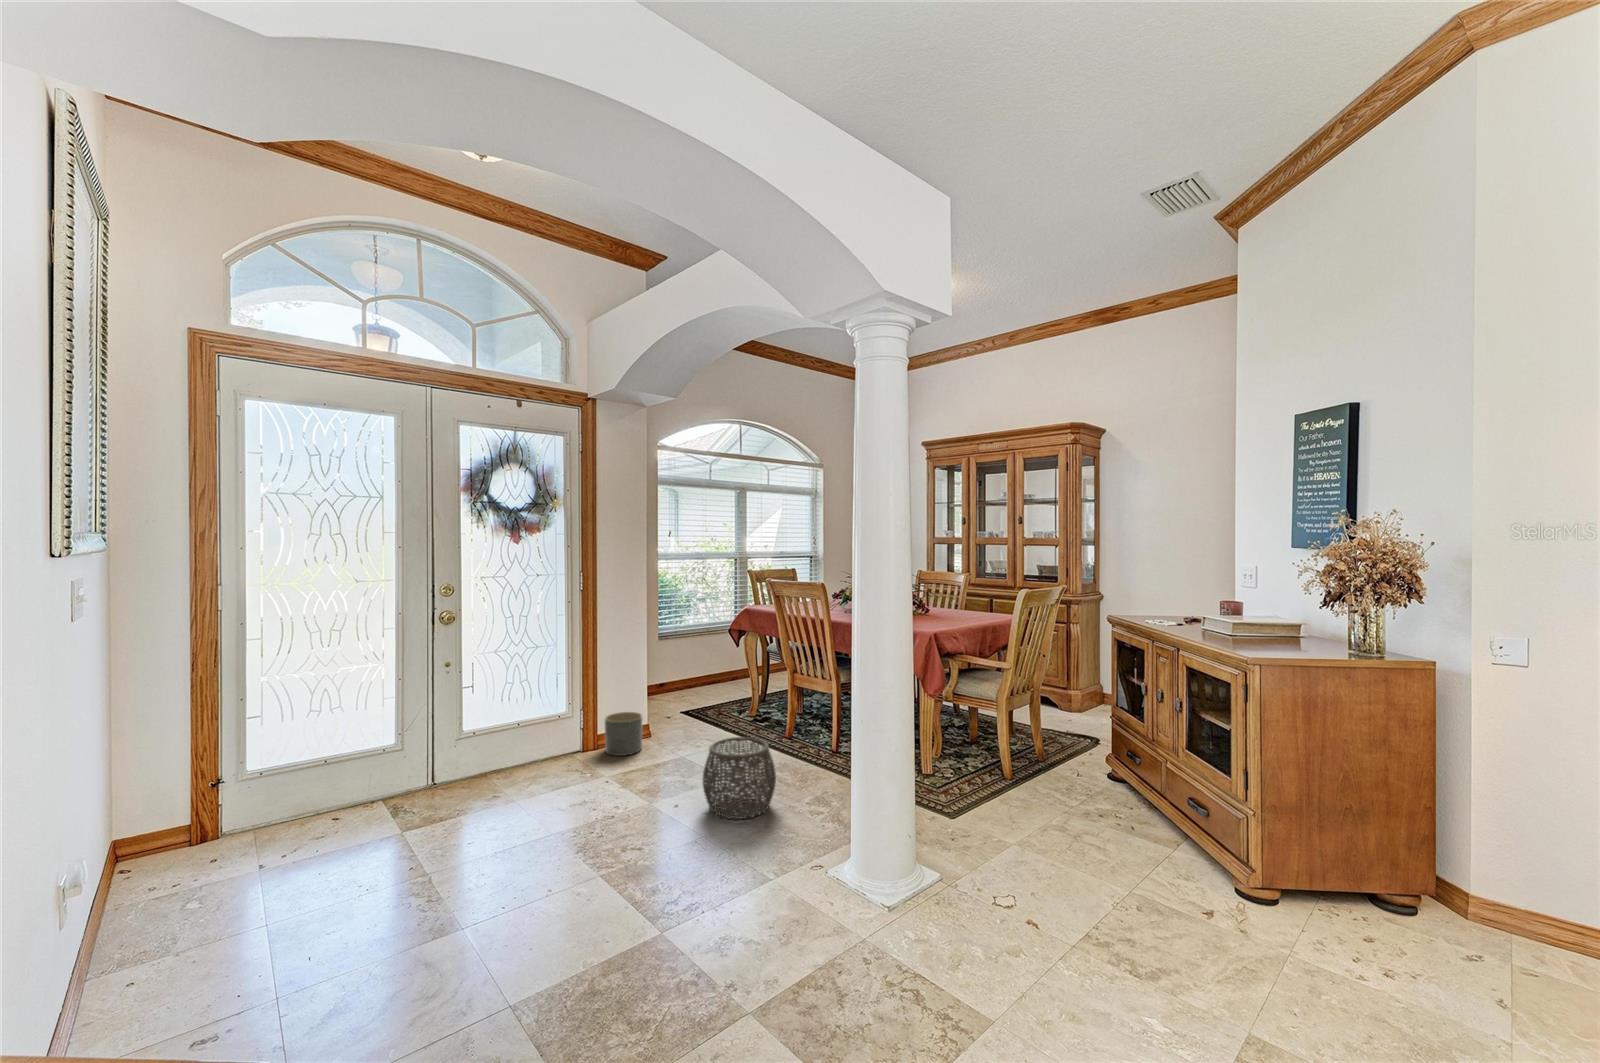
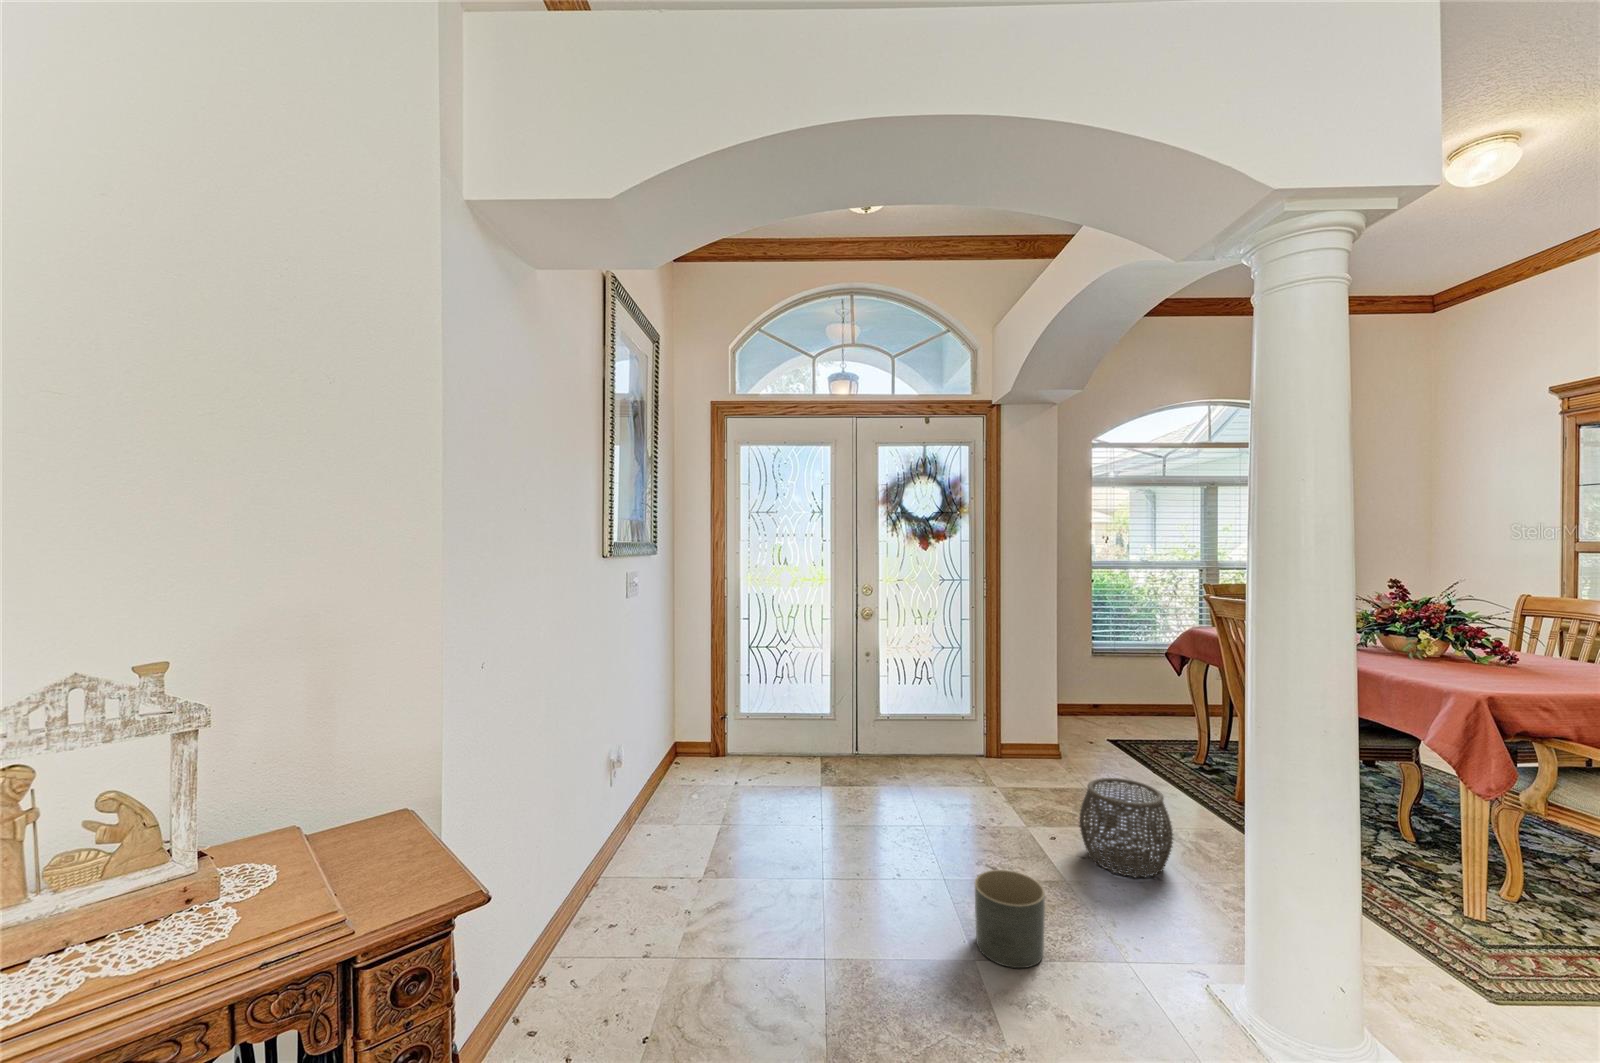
planter: present [605,712,642,756] -> present [975,870,1045,968]

